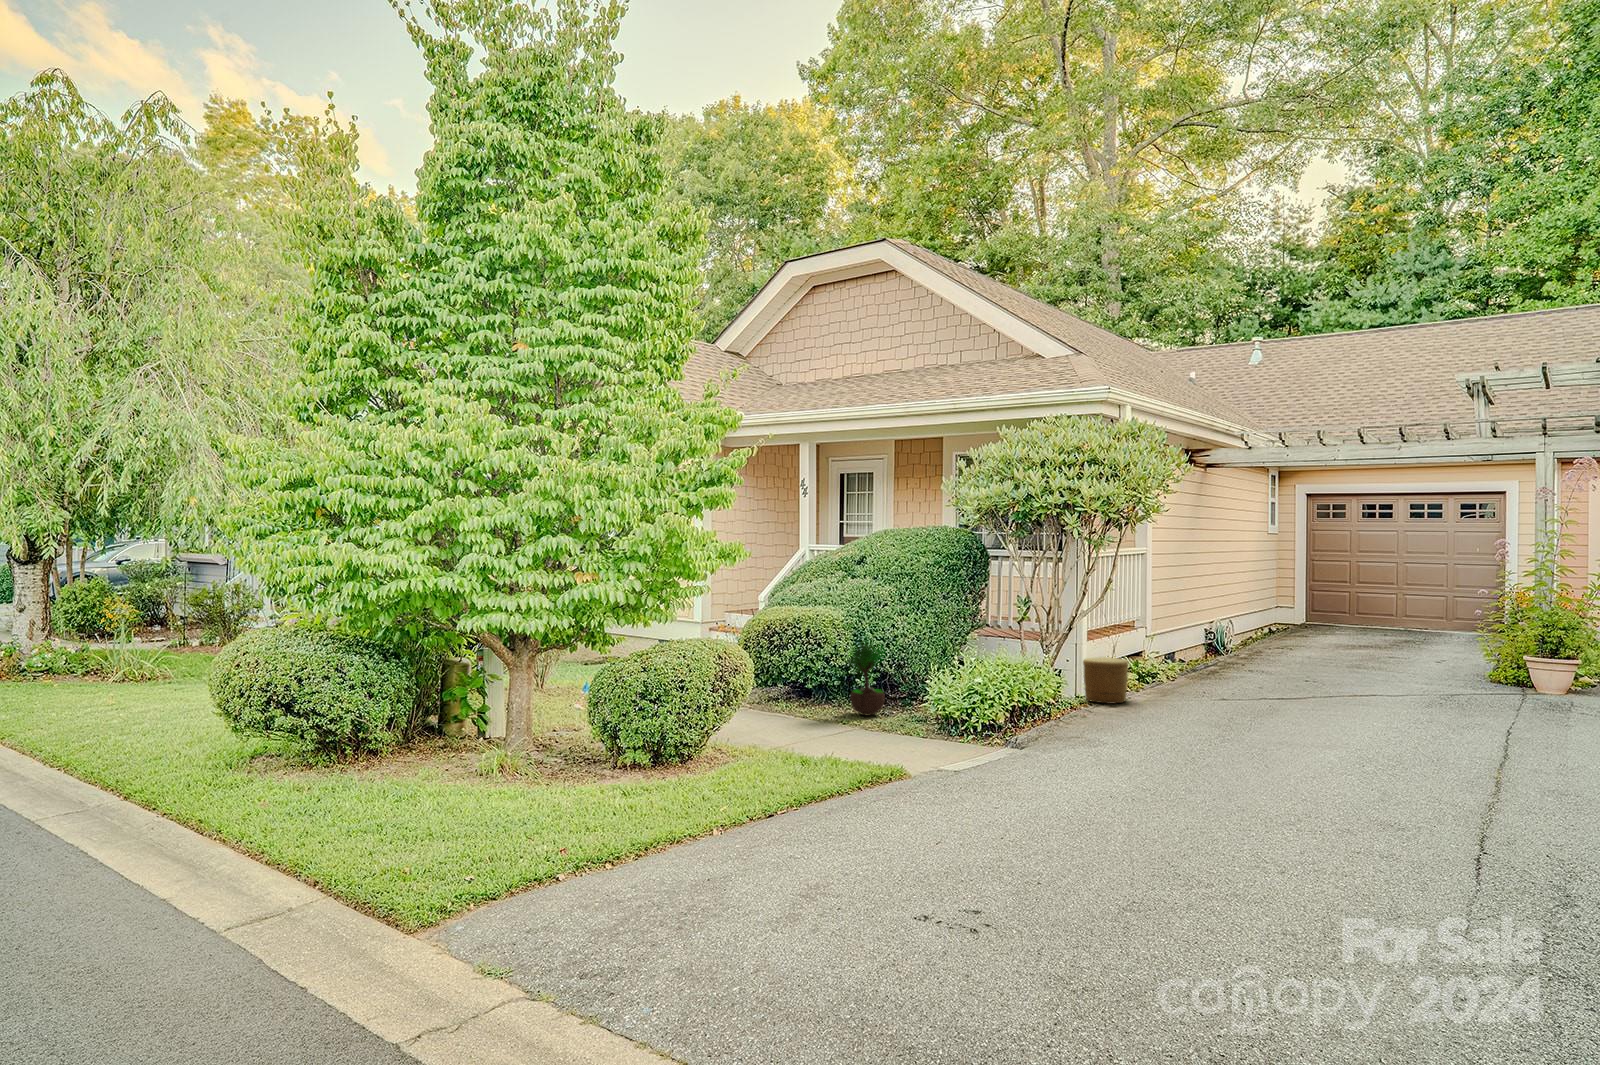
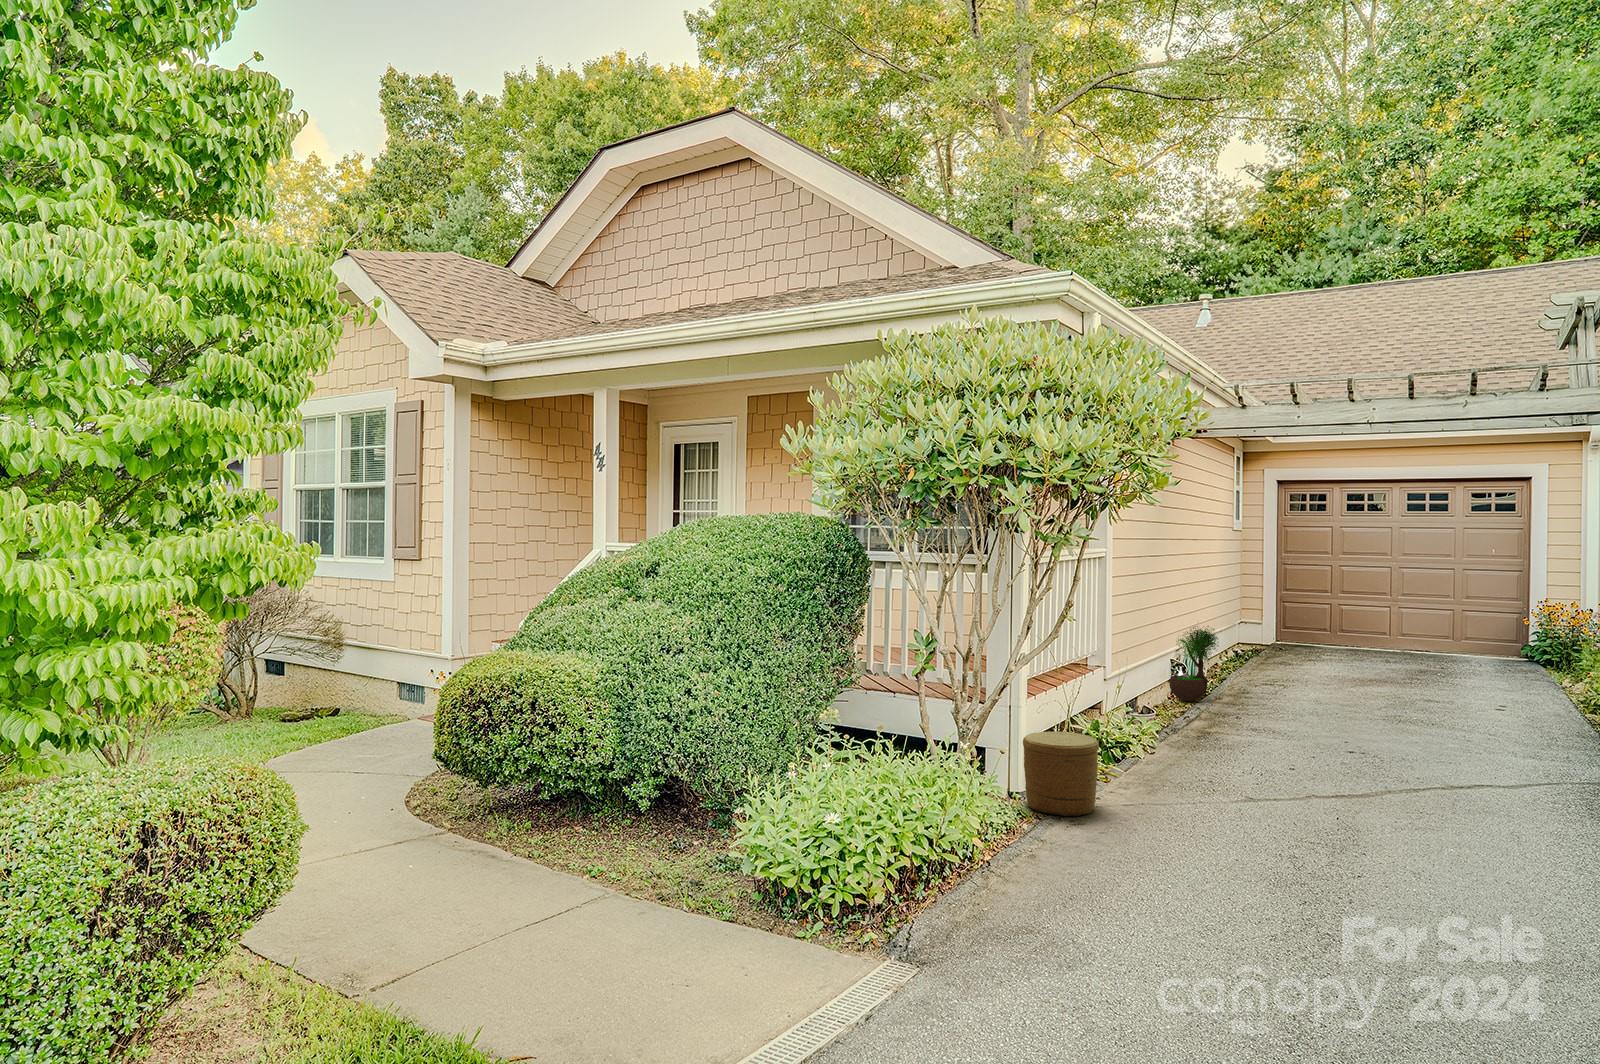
potted tree: present [842,641,886,715] -> present [1170,626,1219,702]

